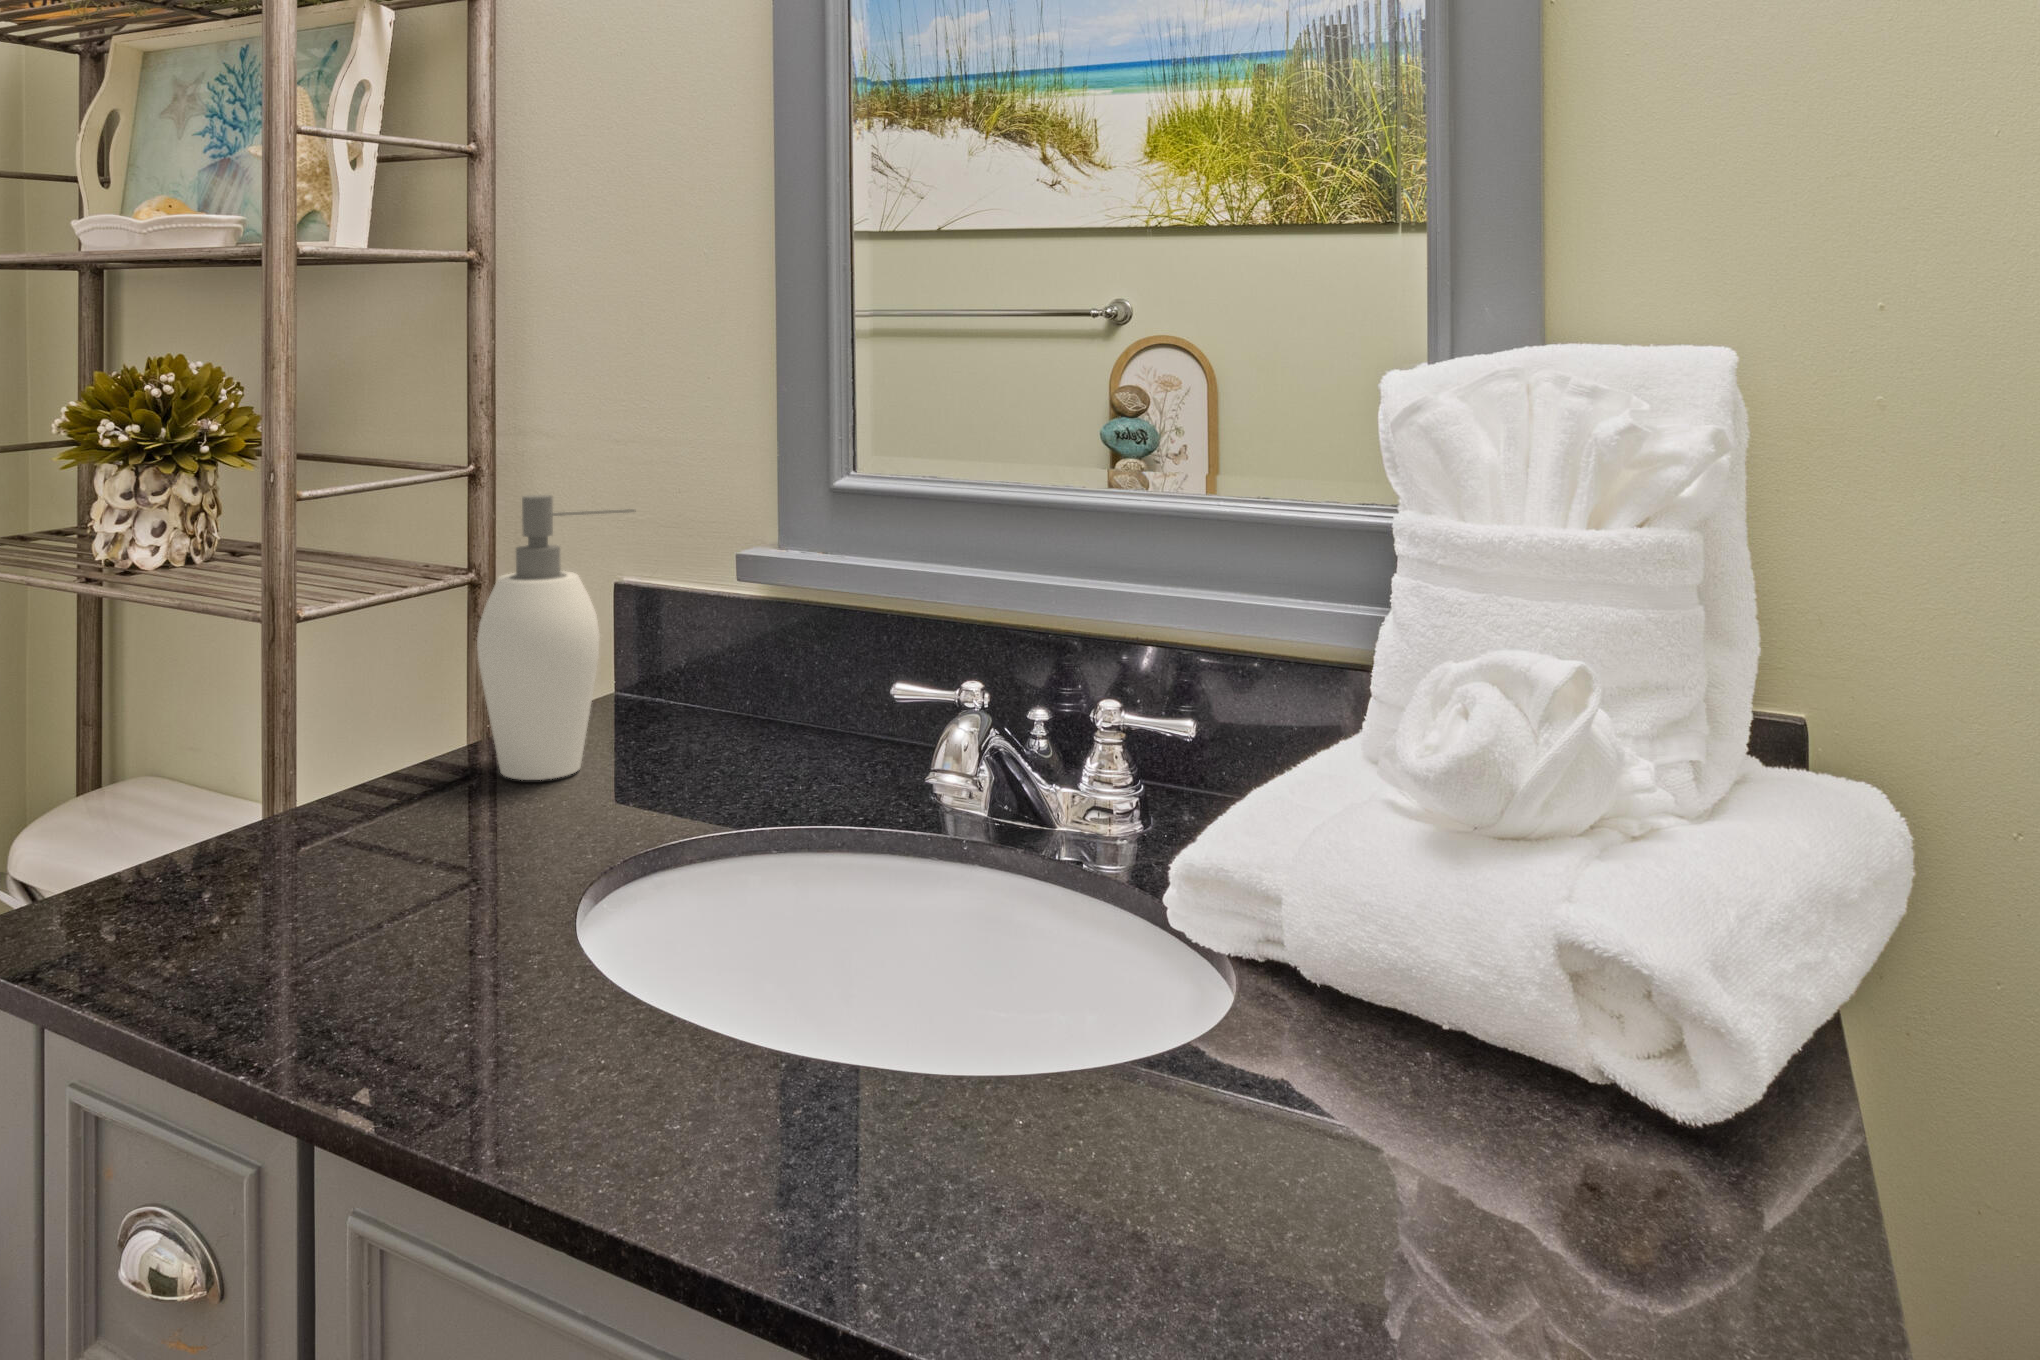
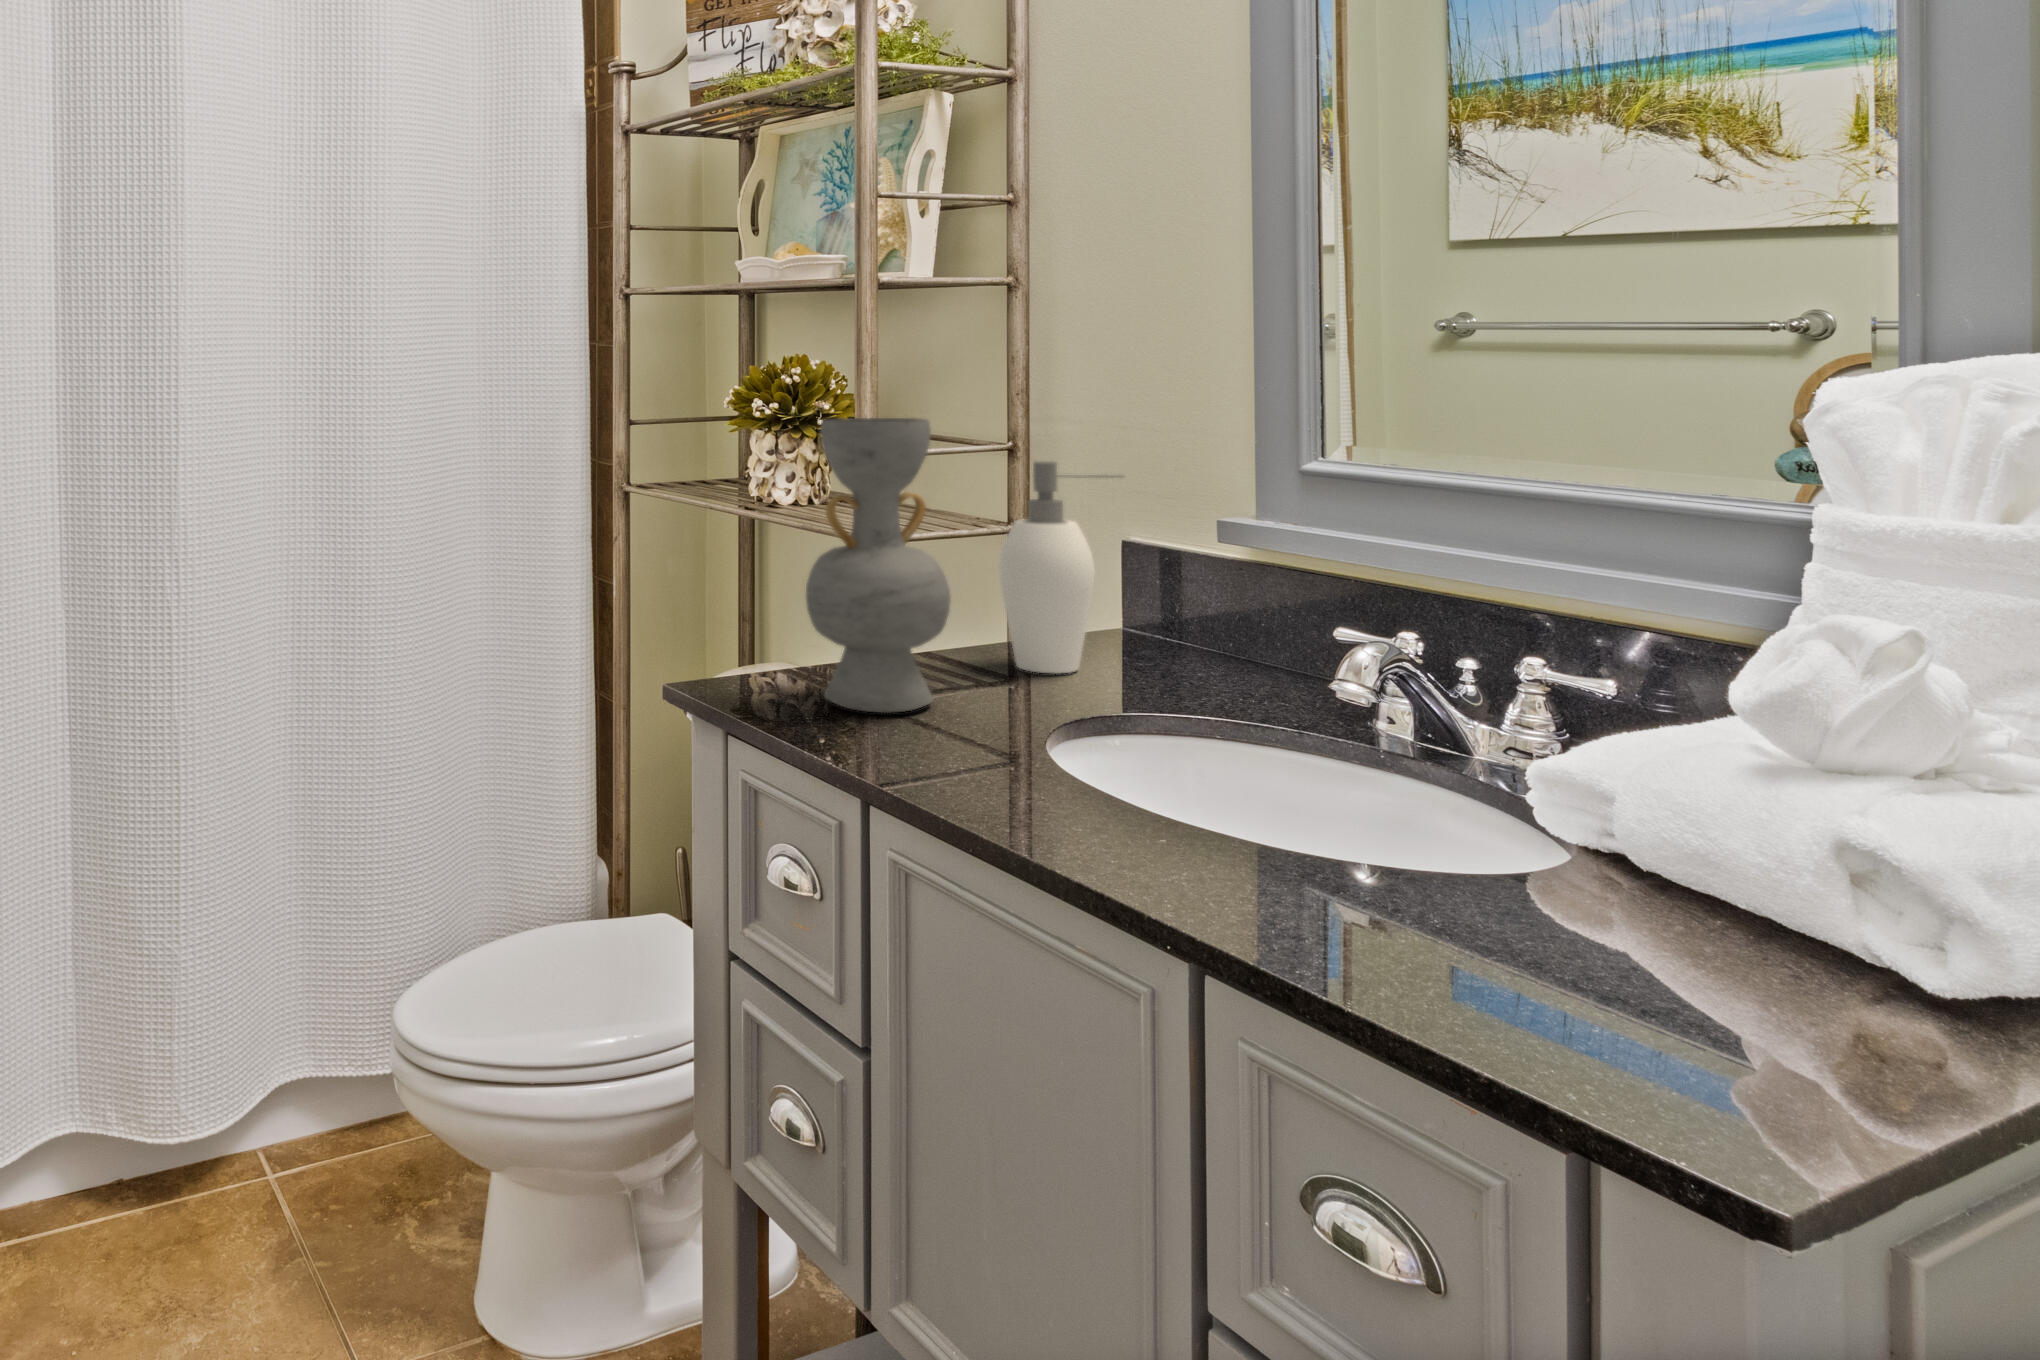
decorative vase: none [206,445,429,893] -> present [806,418,951,713]

